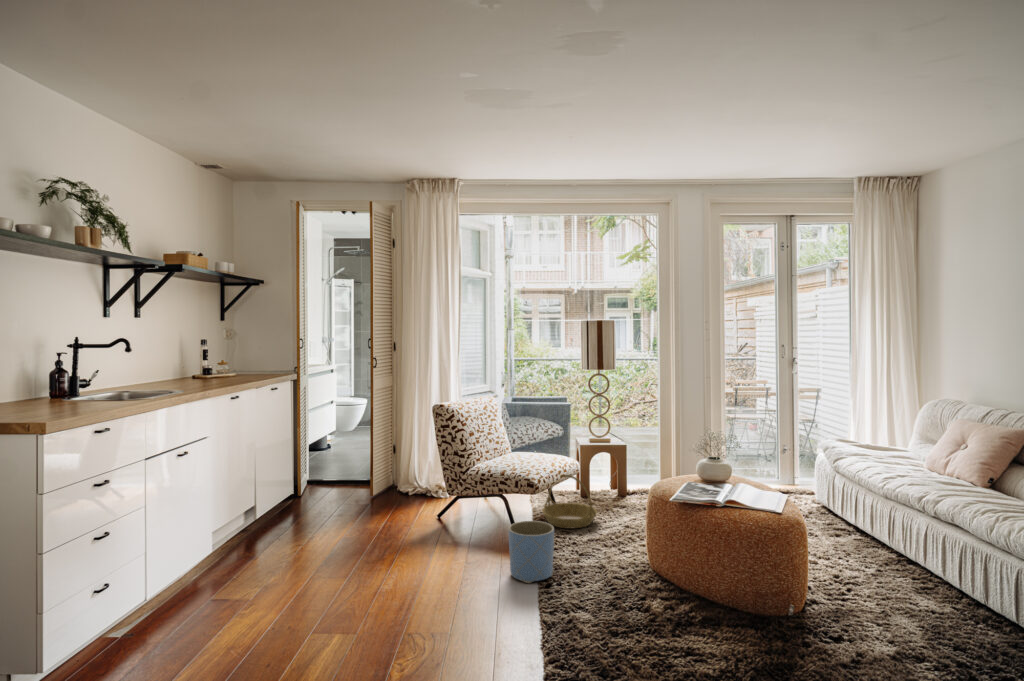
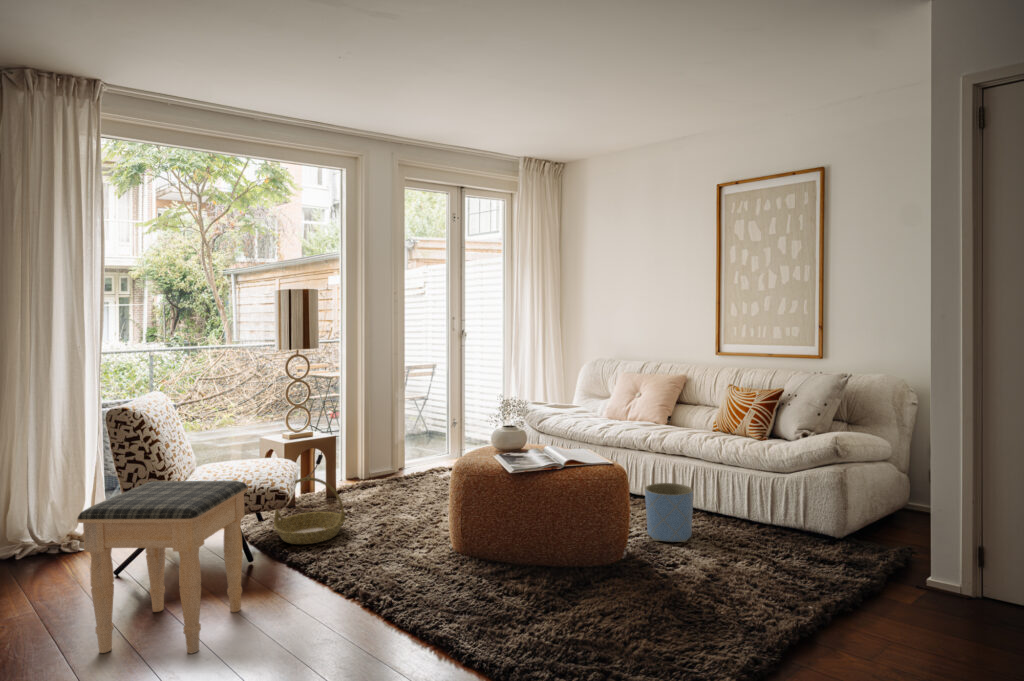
footstool: none [378,457,482,578] -> present [77,481,248,653]
planter: present [508,521,554,584] -> present [645,483,693,542]

